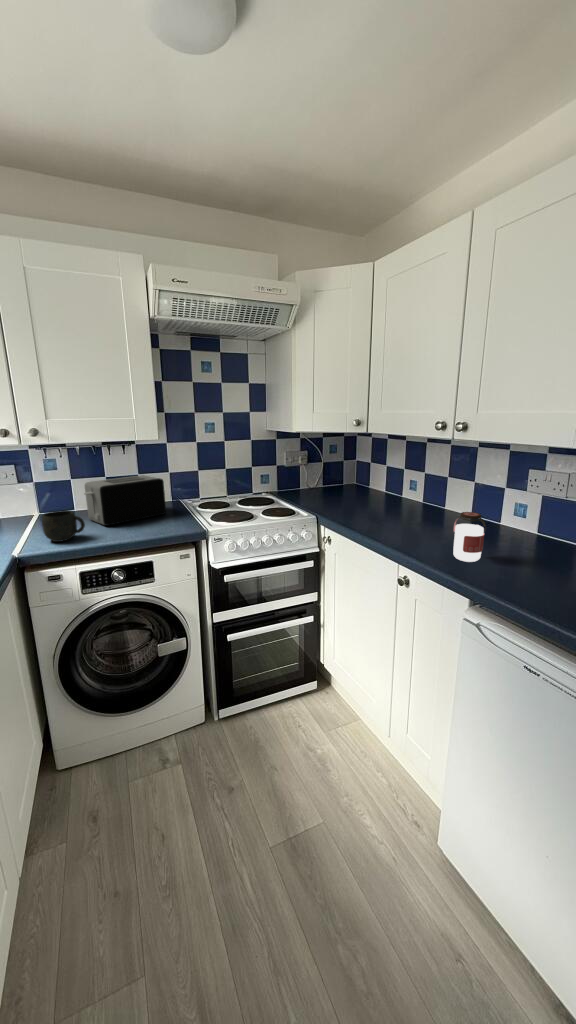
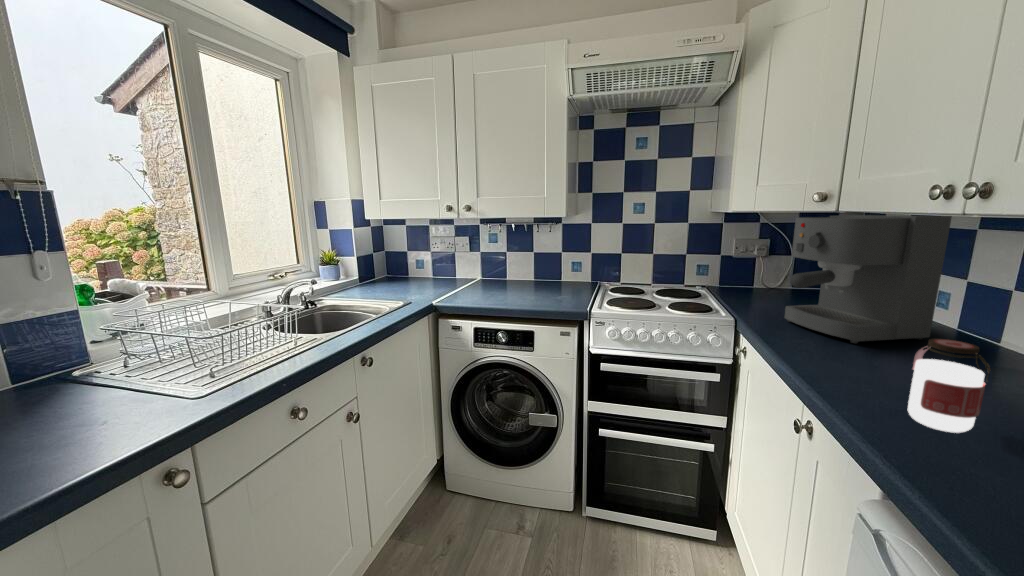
coffee maker: none [345,435,424,521] -> present [784,215,952,343]
toaster: present [84,475,166,526] -> none [501,252,572,293]
mug: present [42,510,85,542] -> none [458,274,488,299]

